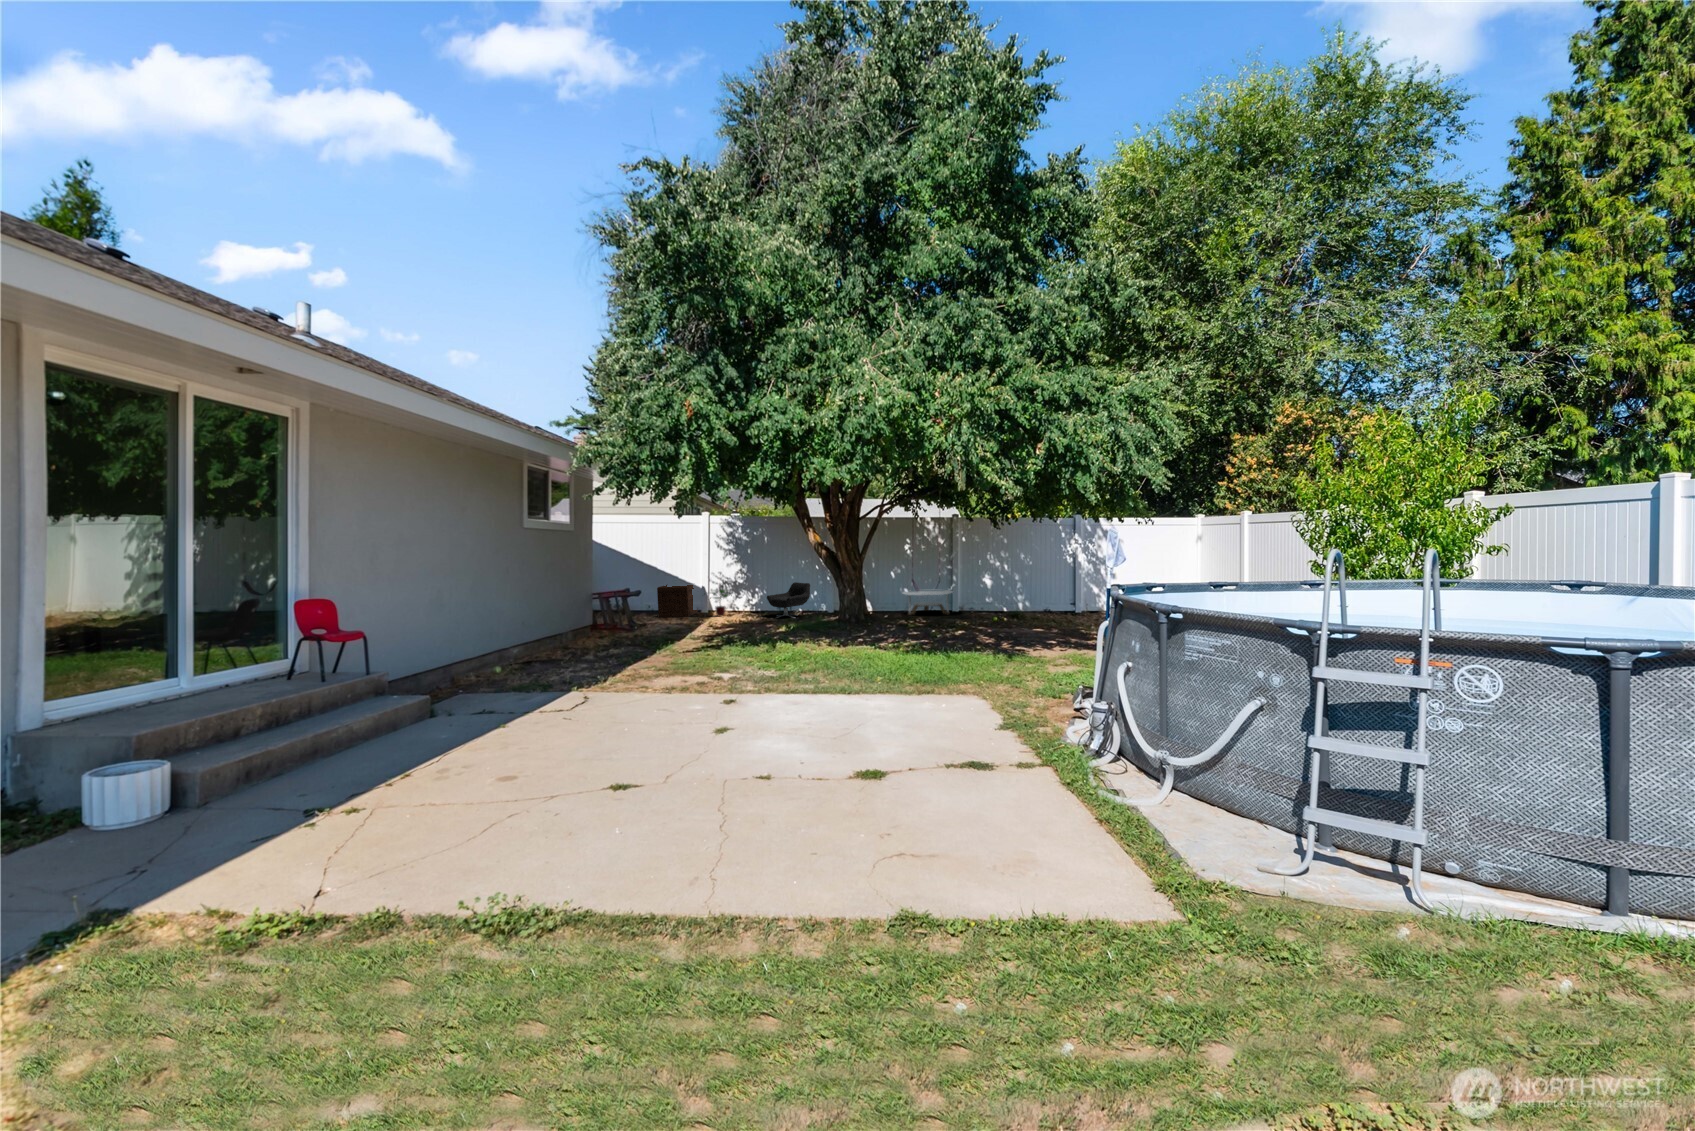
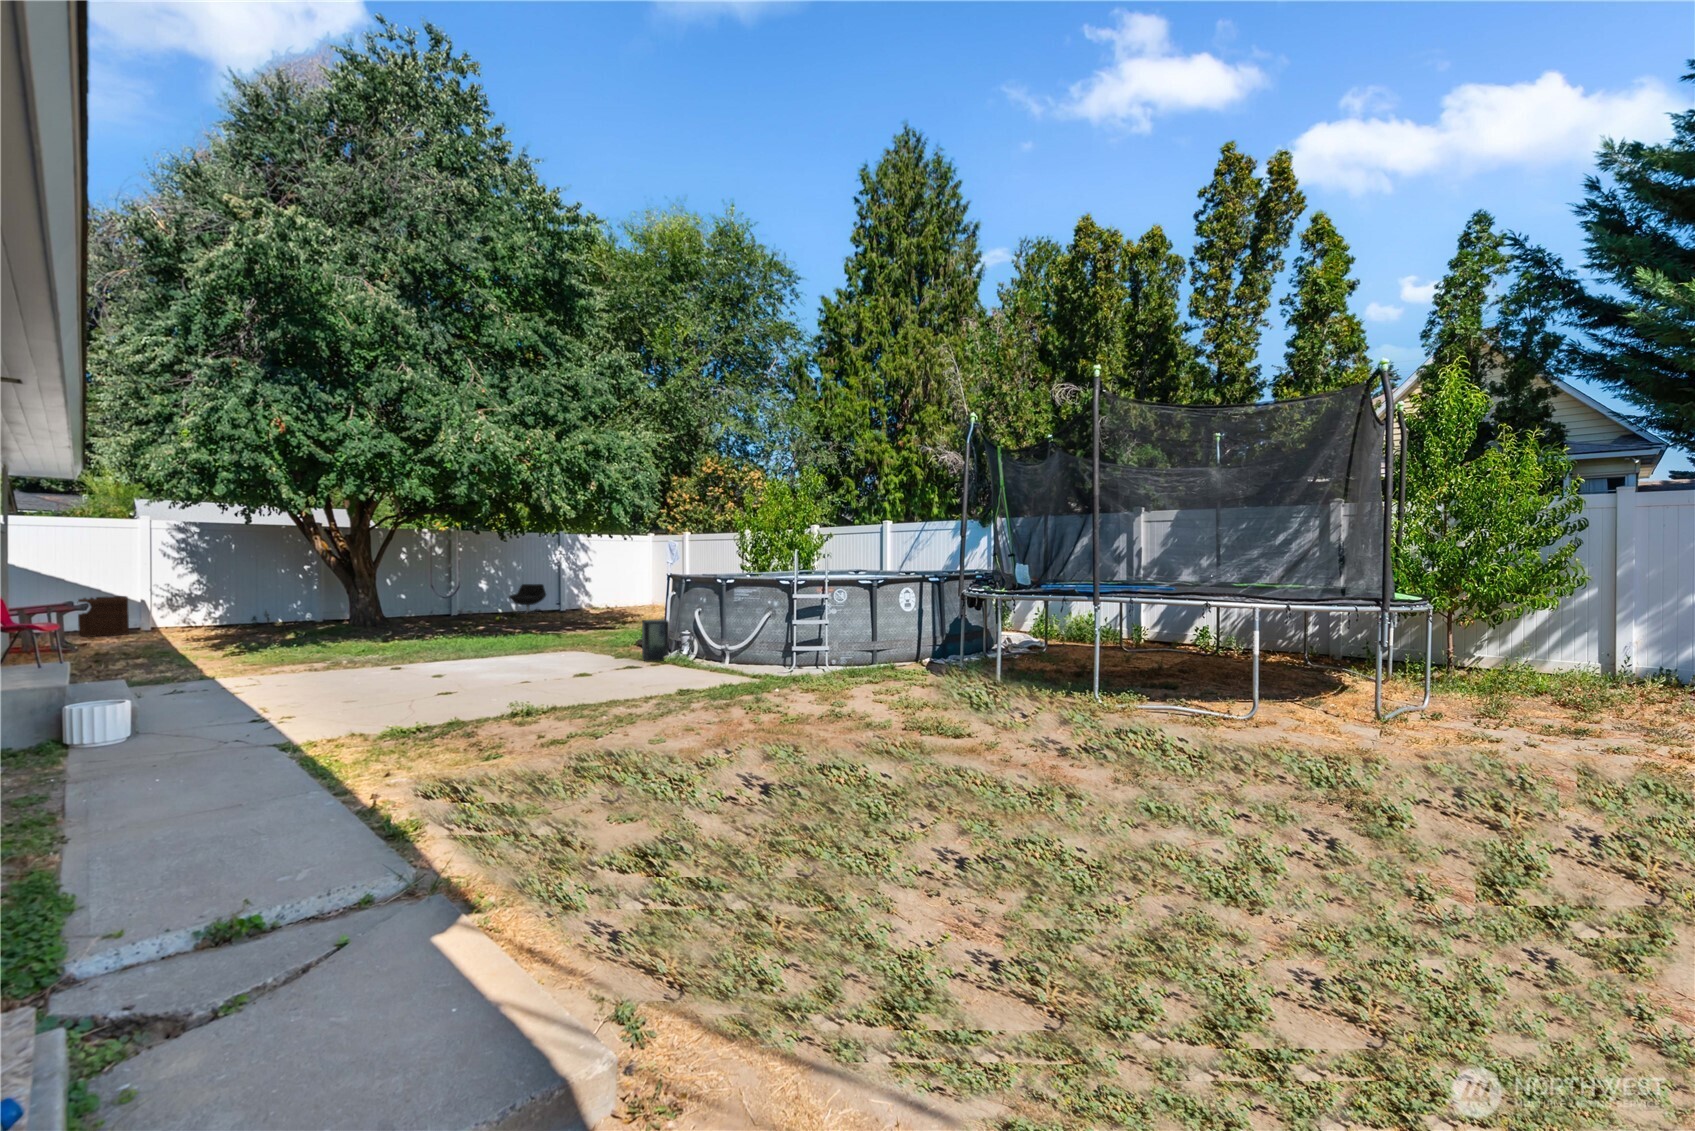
lounge chair: present [767,582,810,618] -> present [509,584,546,613]
round table: present [902,589,953,615] -> none [404,596,459,621]
potted plant: present [710,590,728,616] -> none [149,601,194,632]
storage box: none [1004,666,1059,752] -> present [642,619,669,662]

